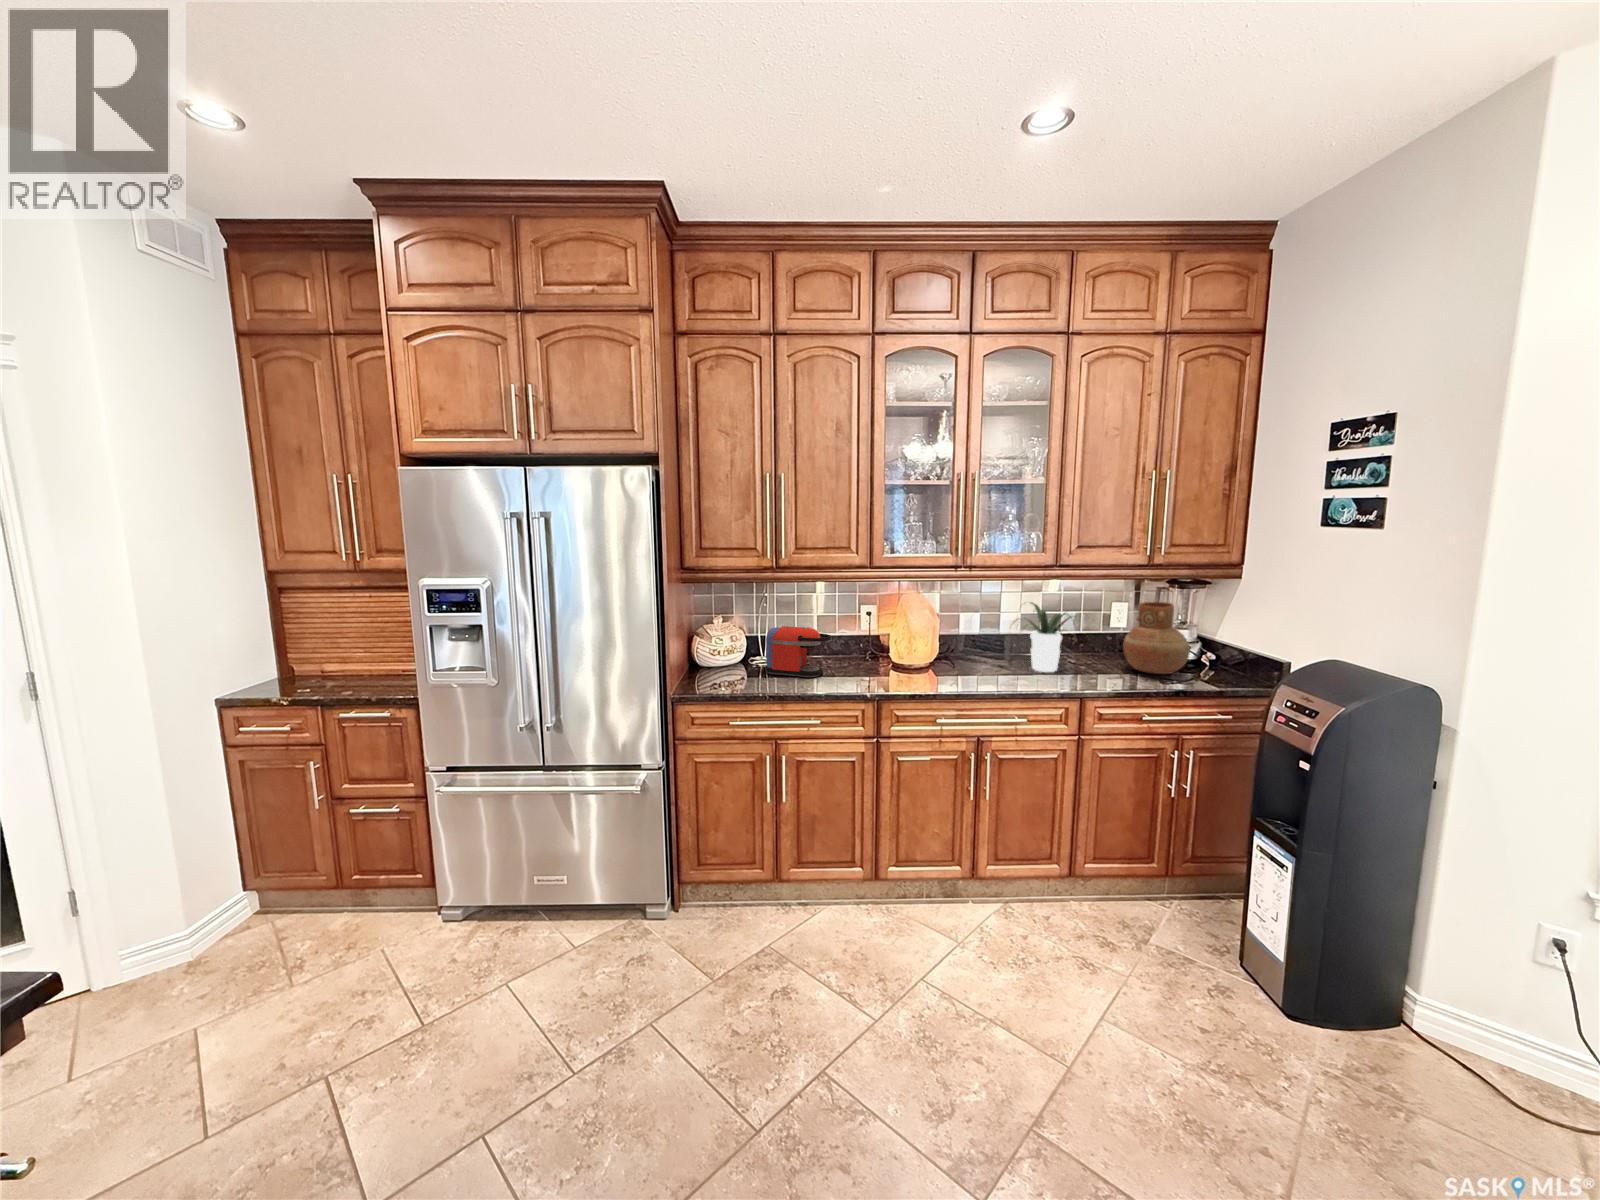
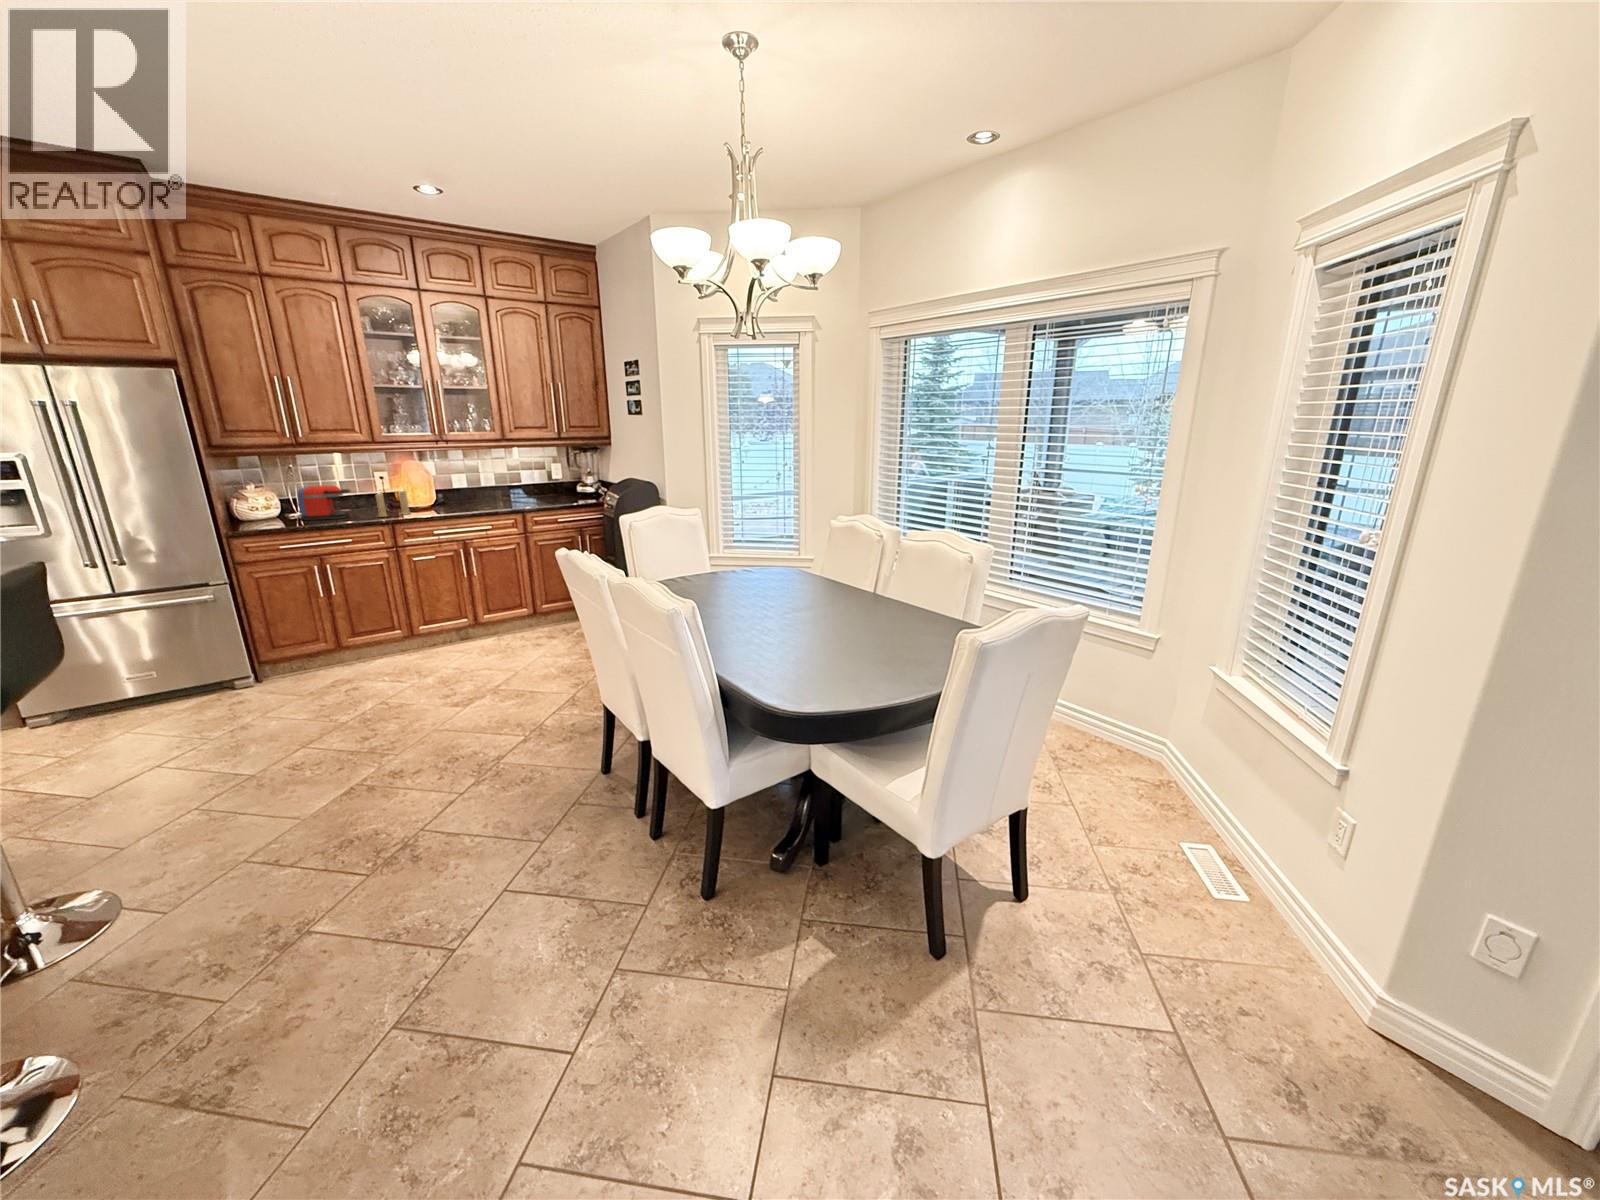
potted plant: present [1017,602,1072,672] -> none [479,463,529,504]
vase: present [1123,602,1190,674] -> none [551,459,585,499]
candle: none [859,635,905,683] -> present [376,489,410,517]

